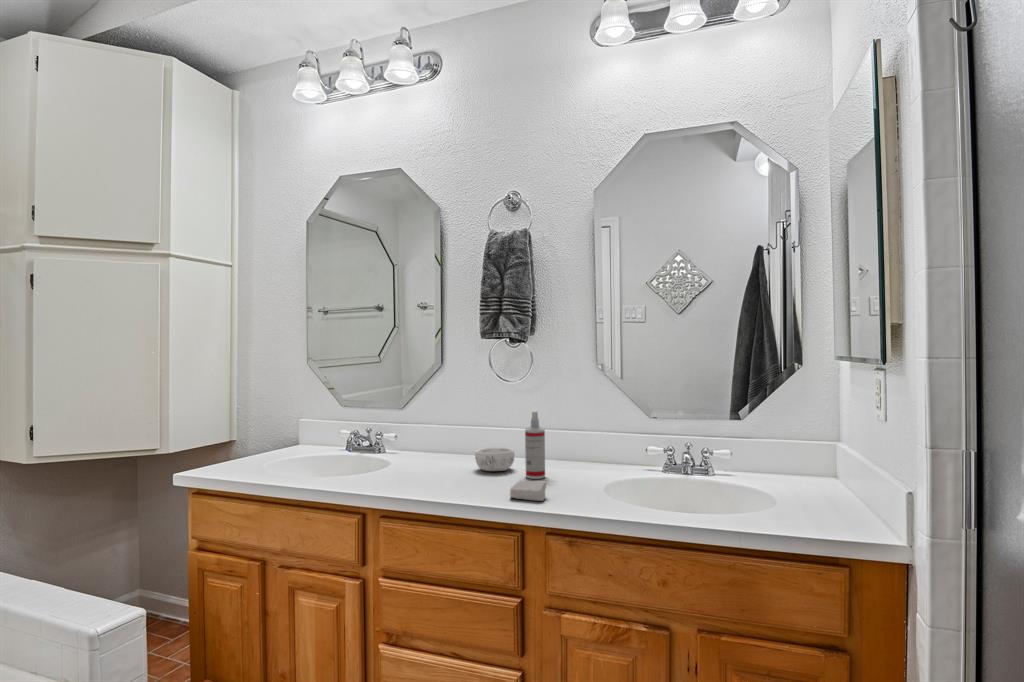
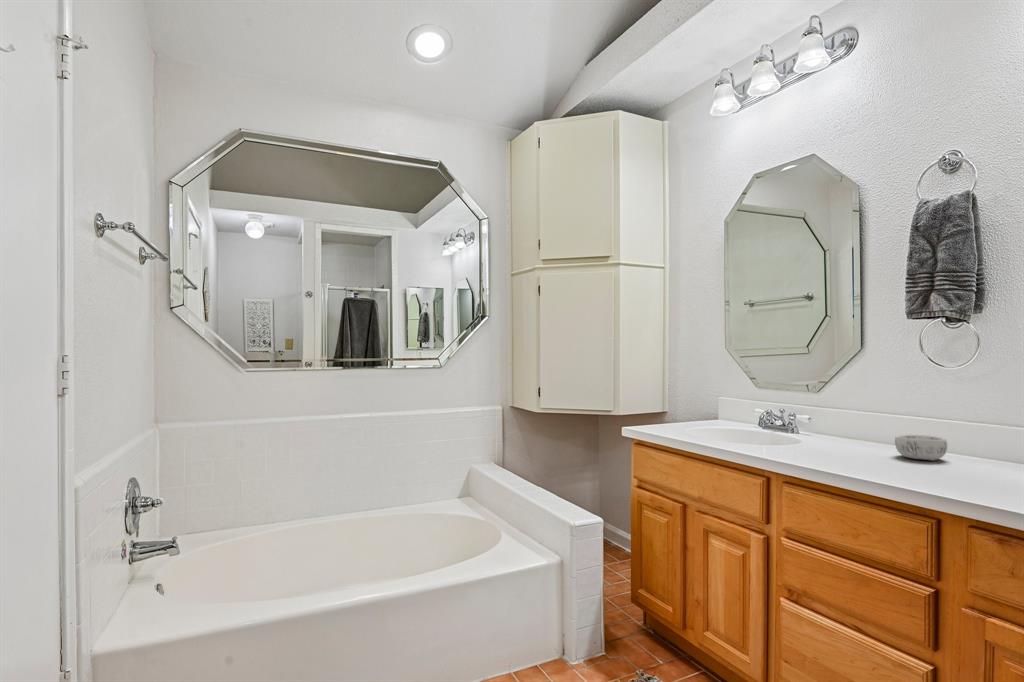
spray bottle: present [525,412,545,479] -> none [957,397,988,473]
soap bar: present [510,480,547,501] -> none [925,468,976,492]

